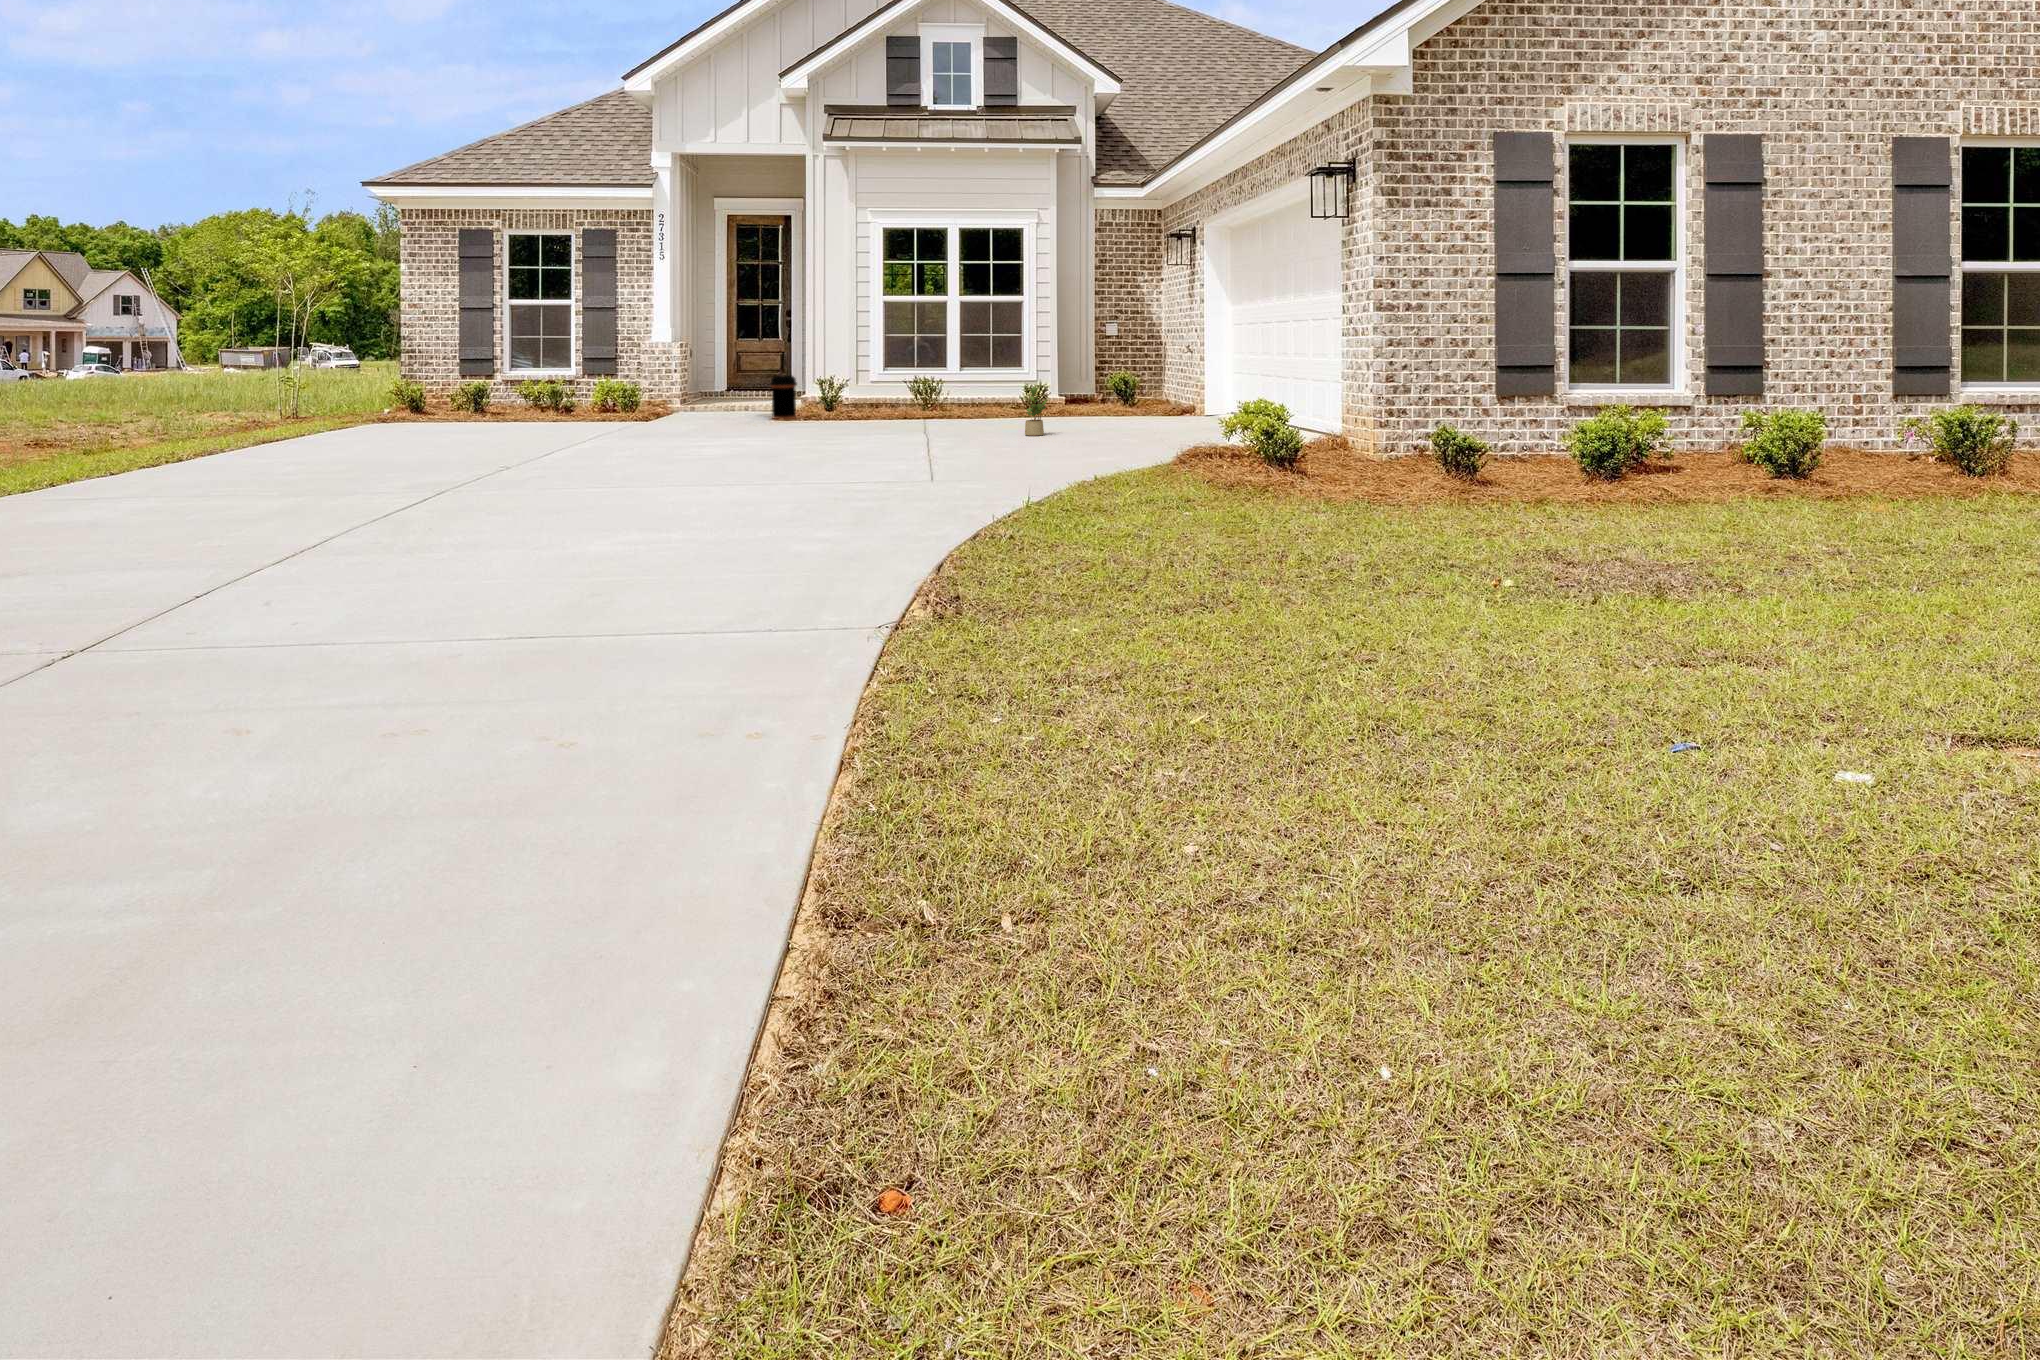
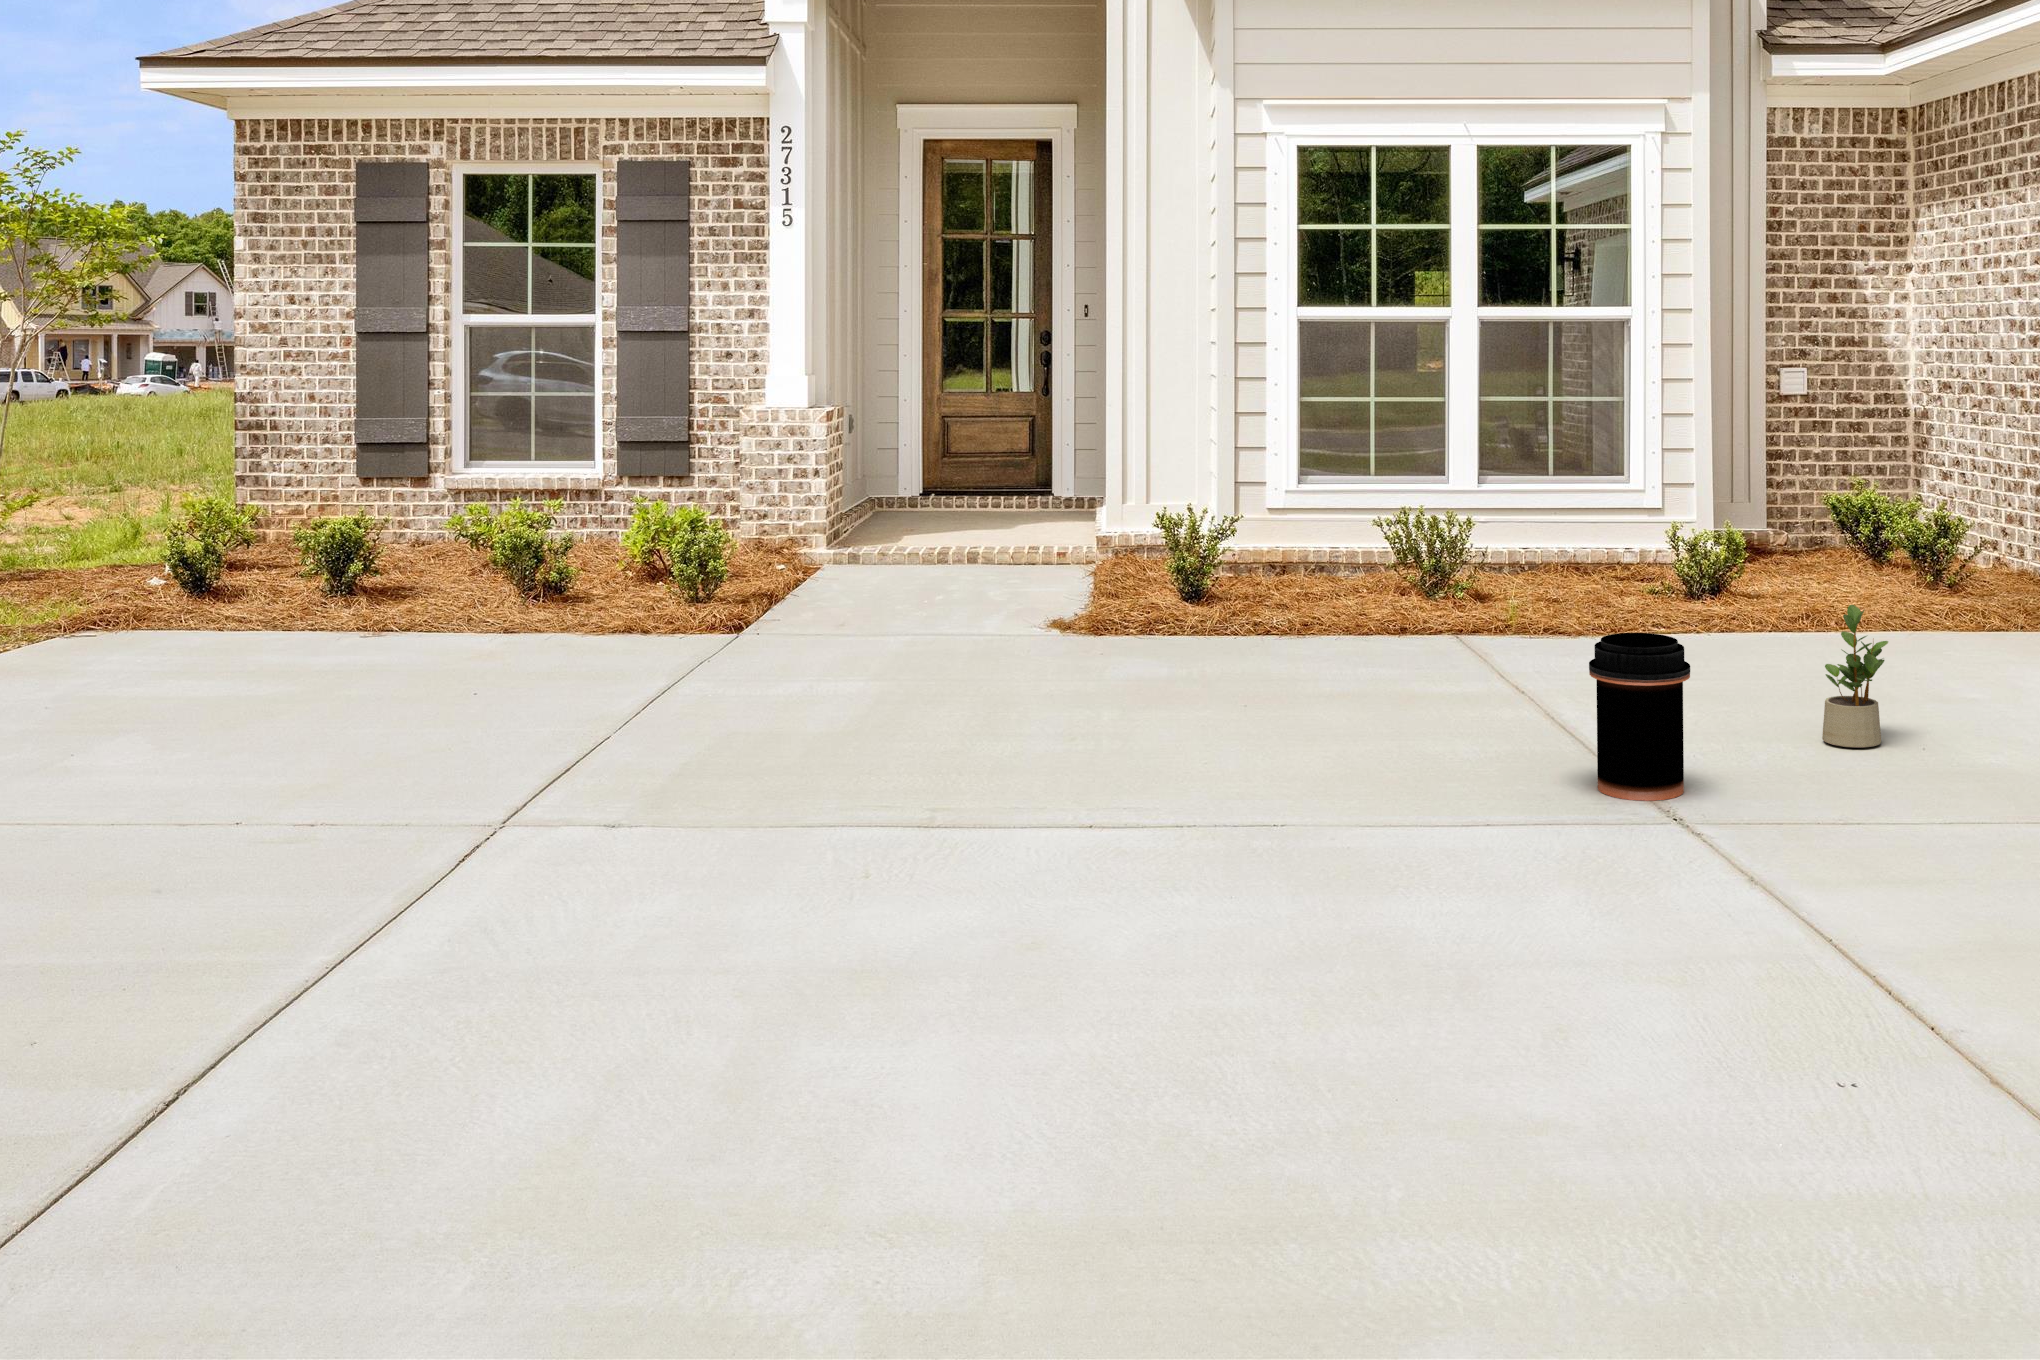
trash can: present [770,375,797,419] -> present [1589,633,1690,801]

